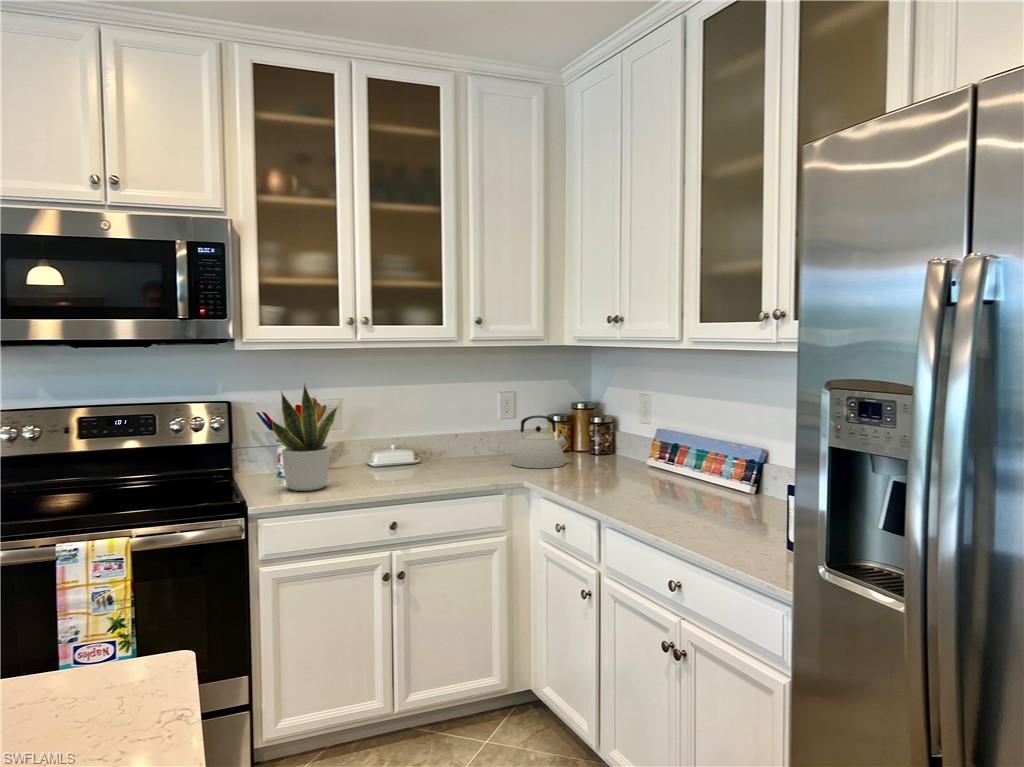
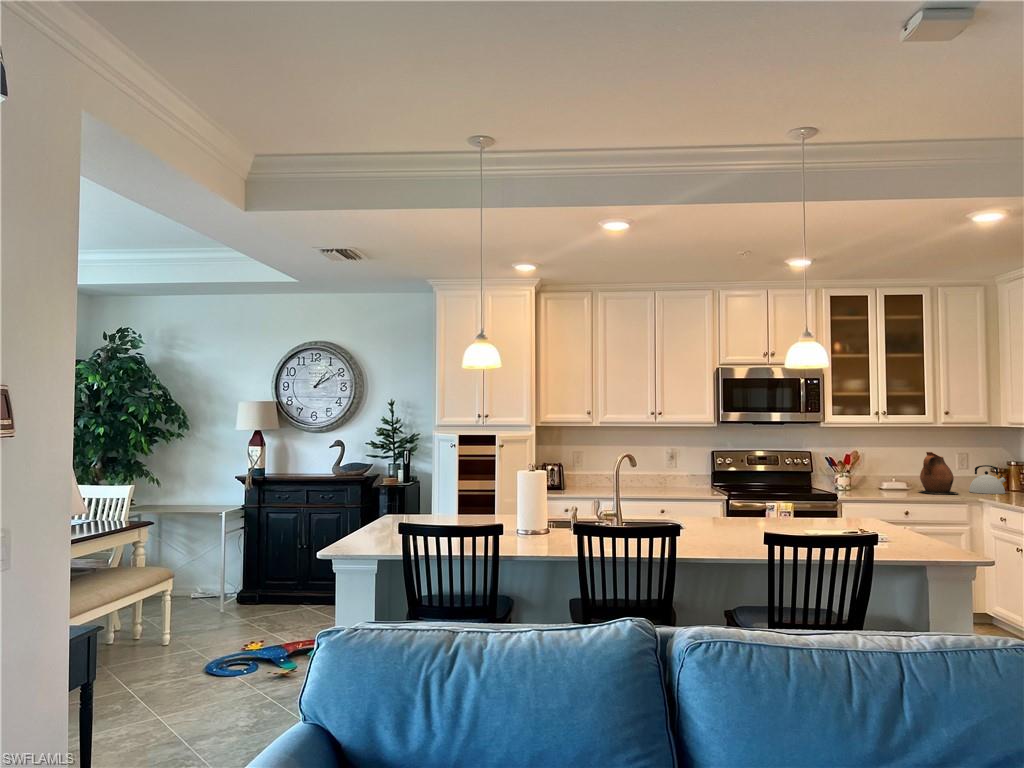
potted plant: present [272,384,337,491] -> none [845,441,873,493]
ceramic pitcher: none [420,398,491,480] -> present [920,452,959,494]

